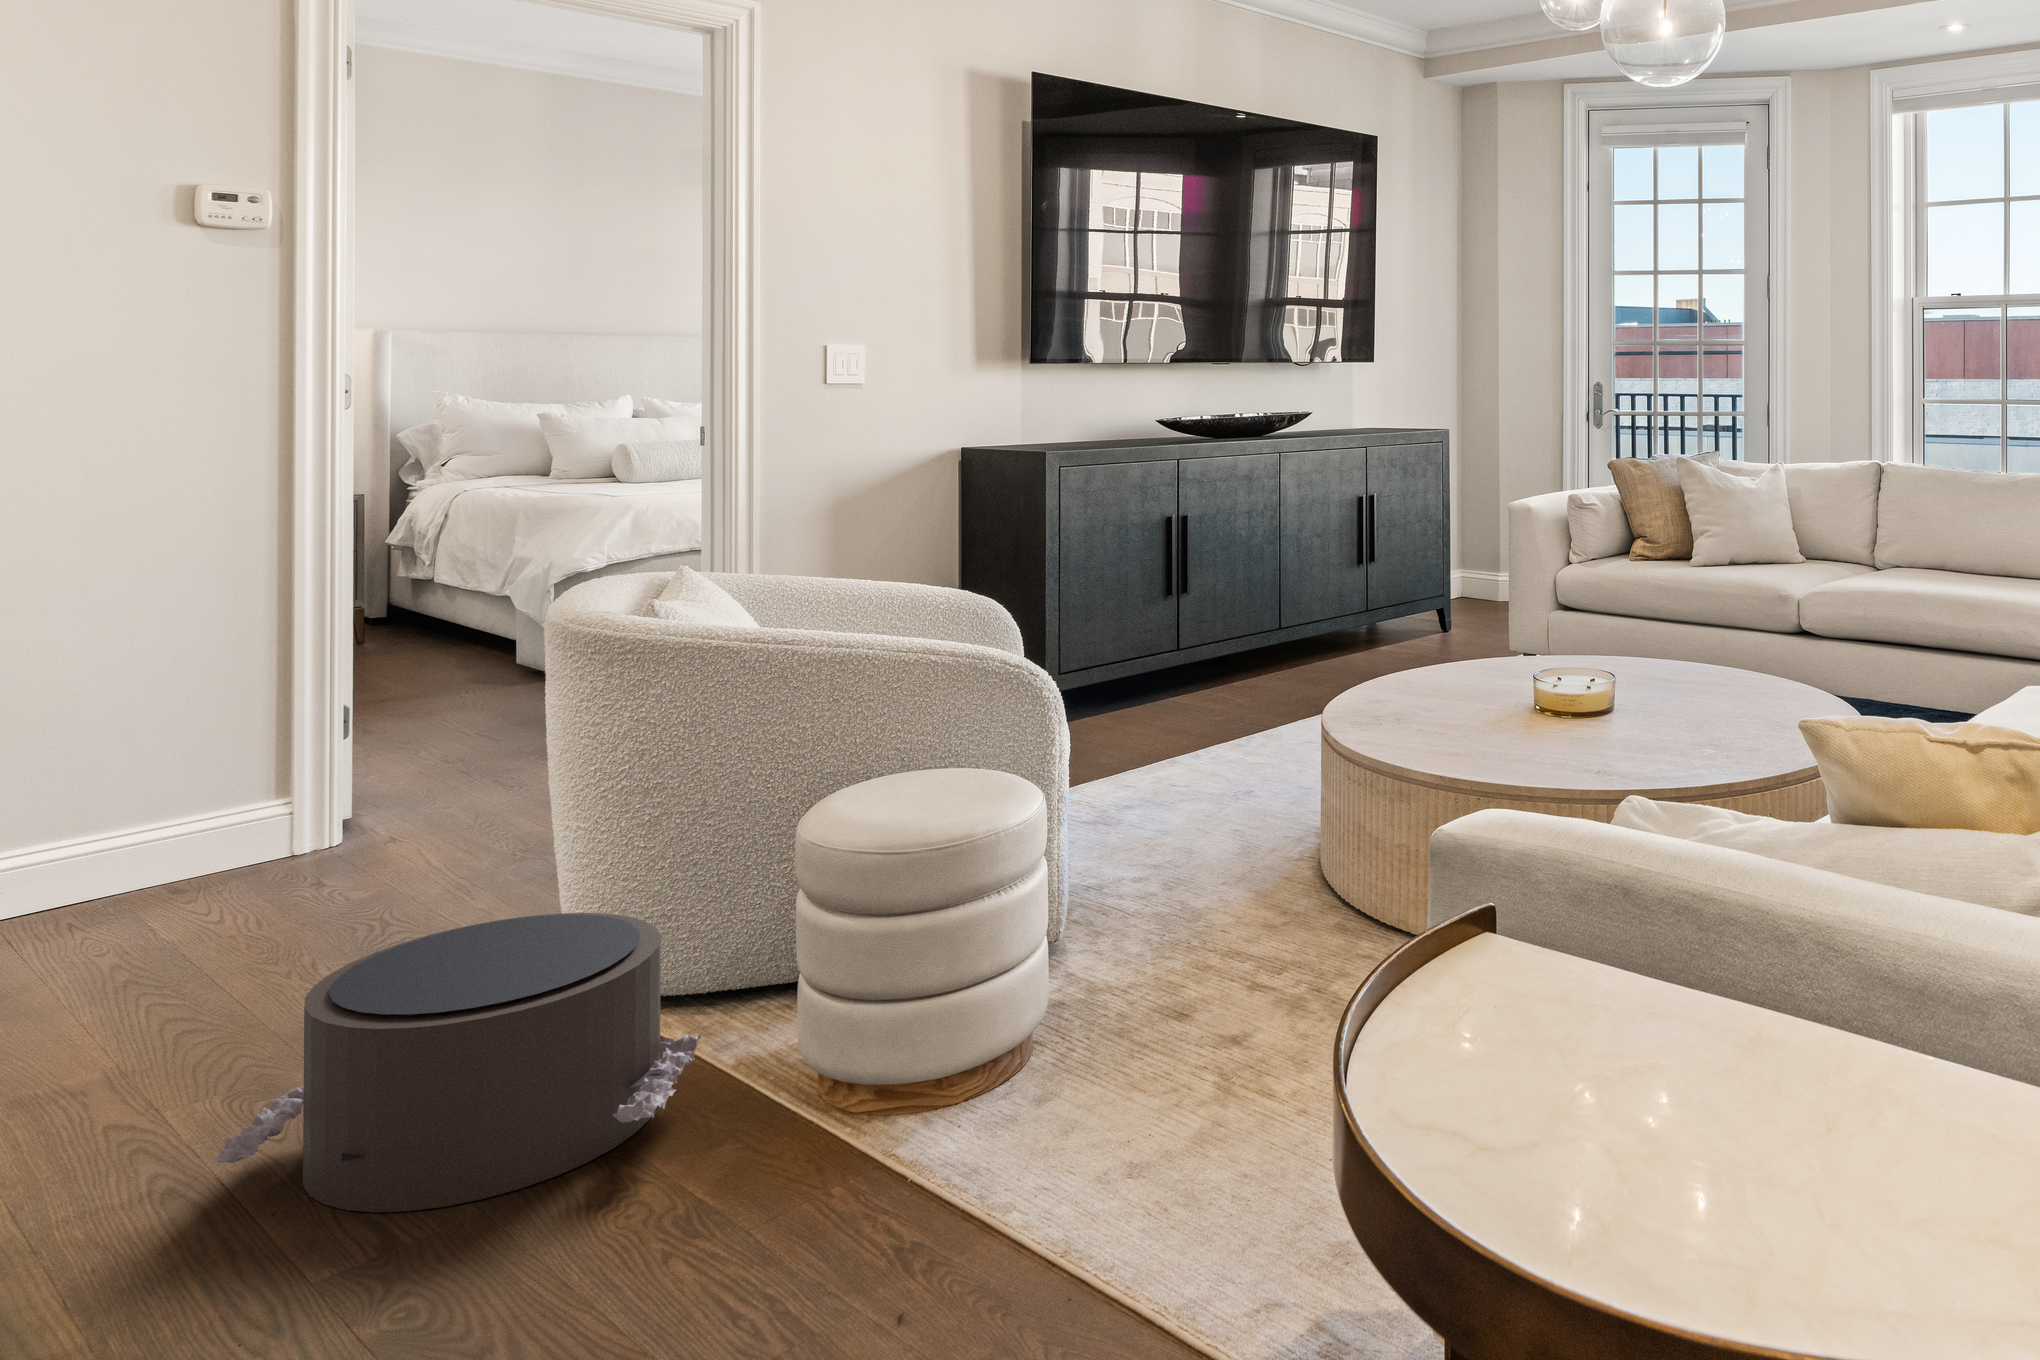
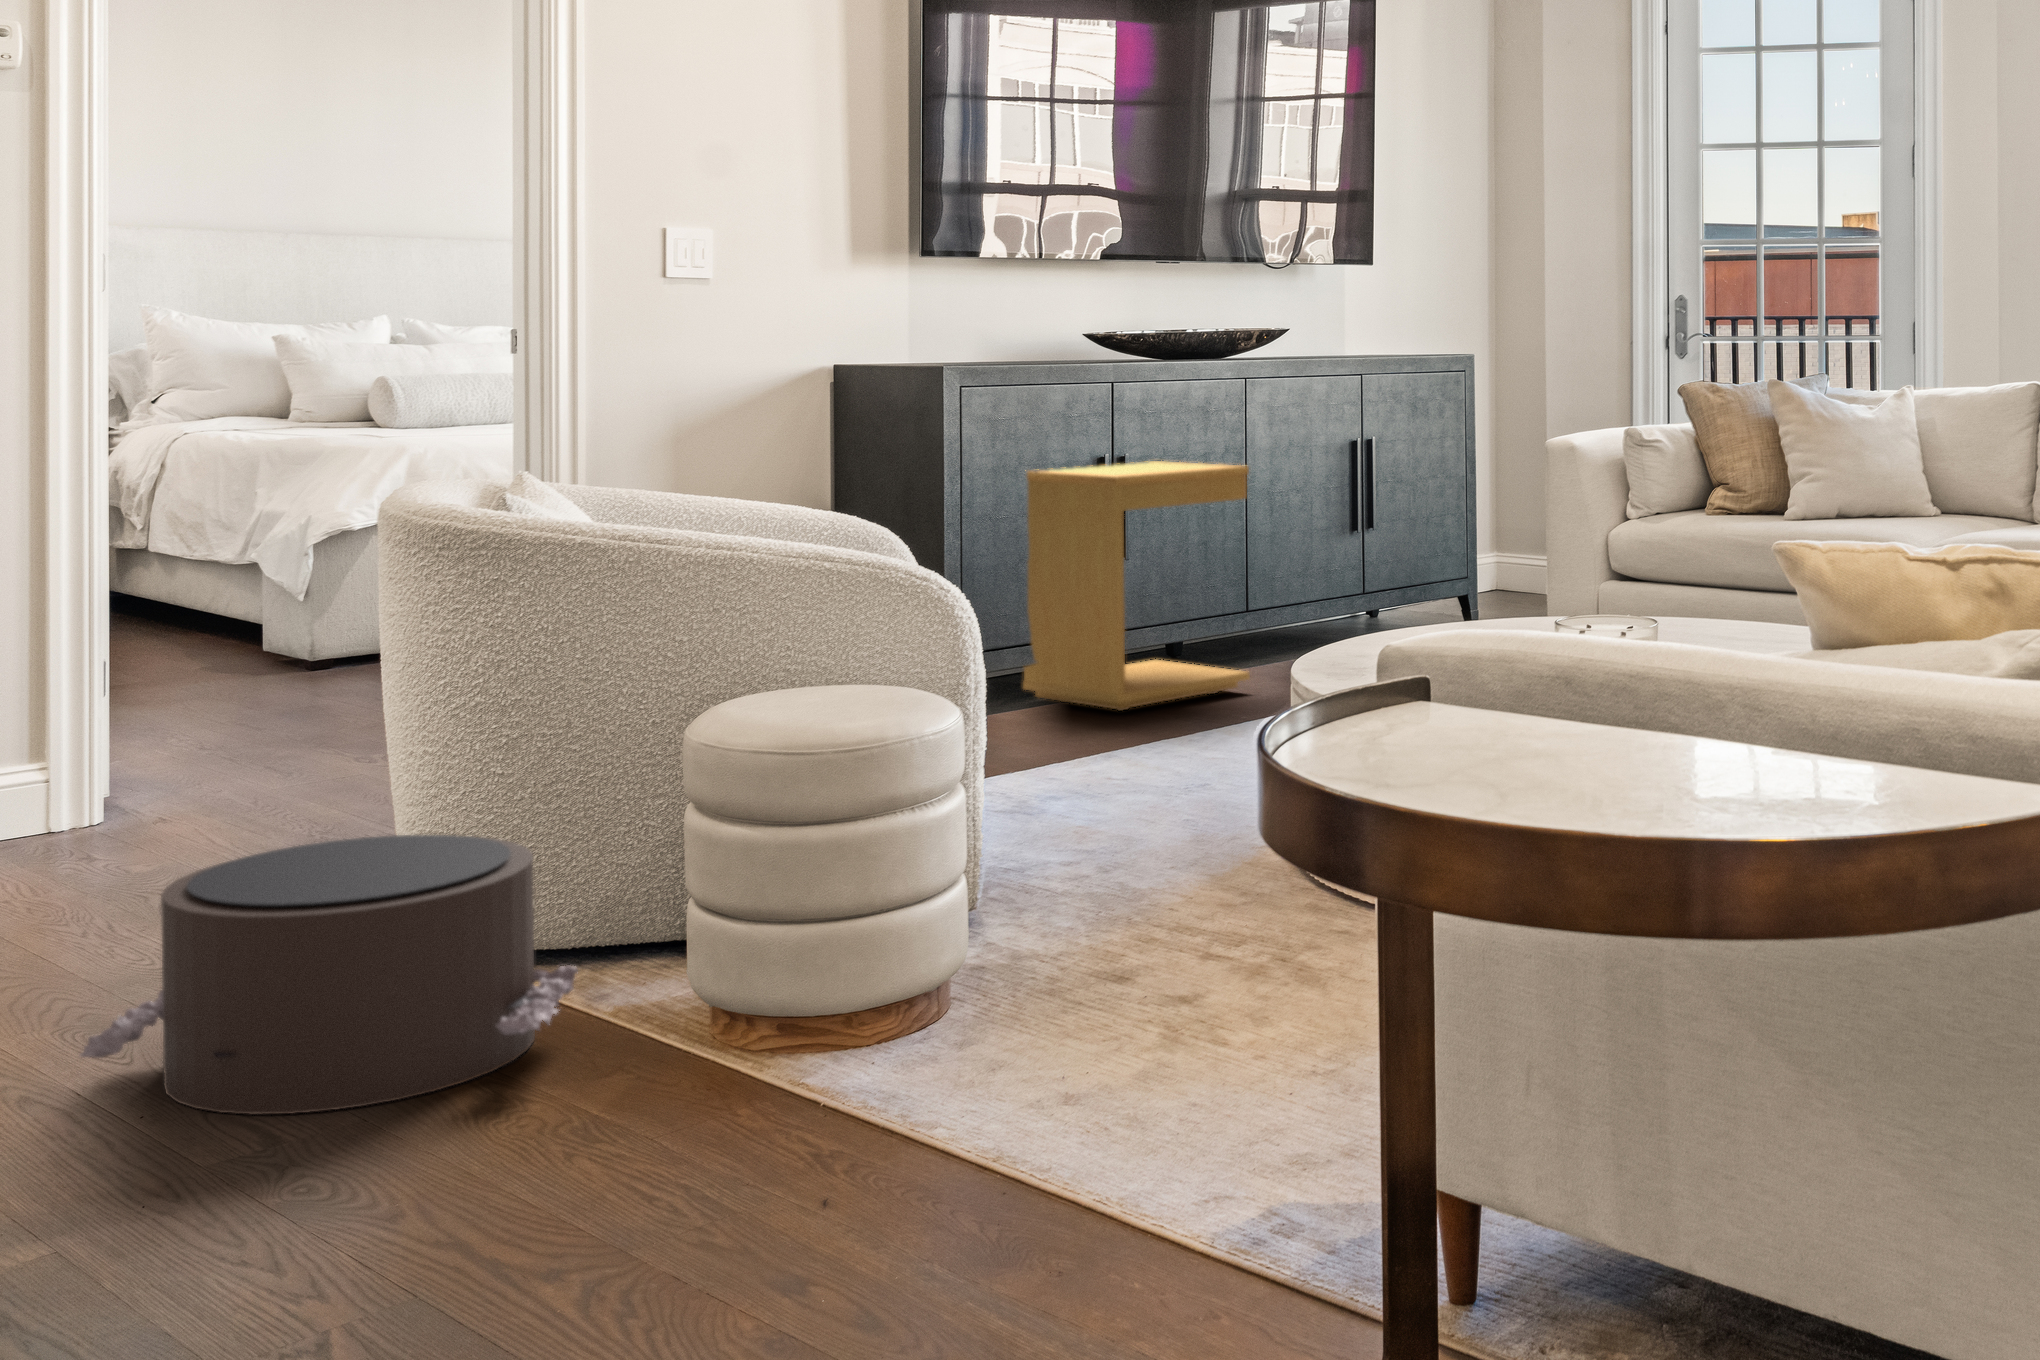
side table: none [1106,519,1283,719] -> present [1023,461,1250,711]

